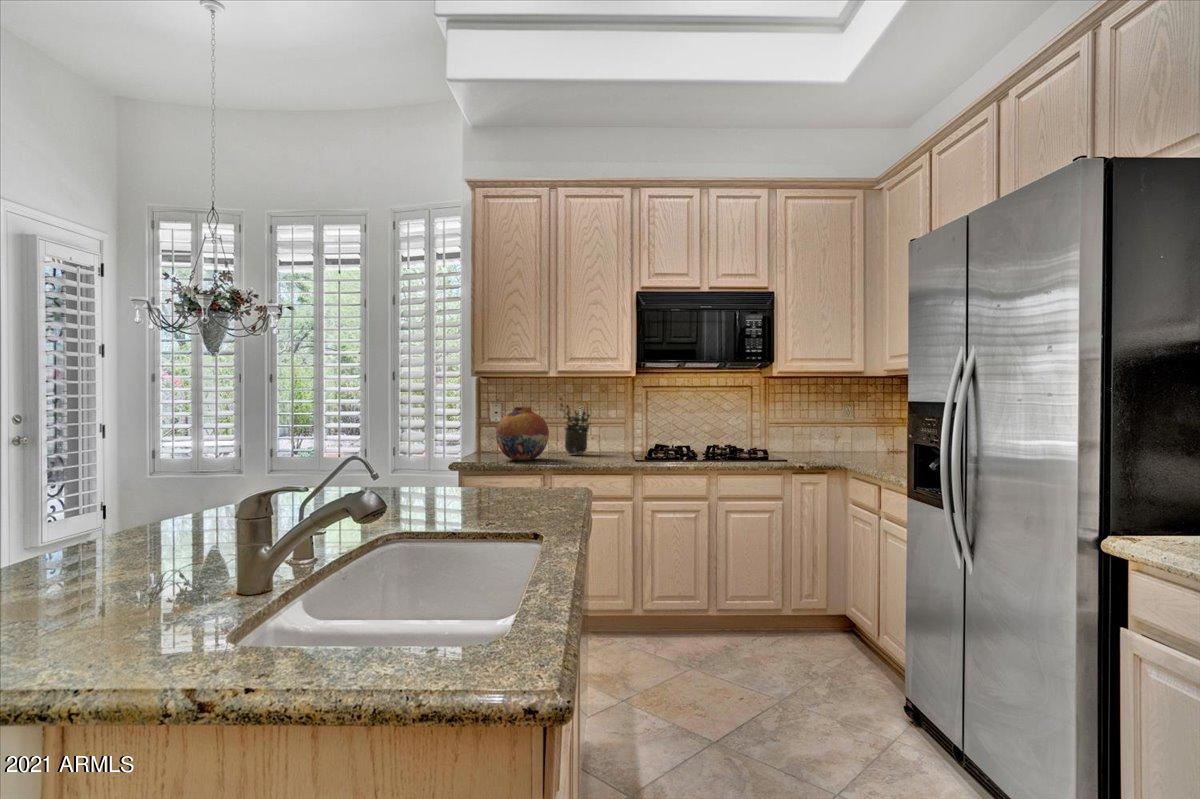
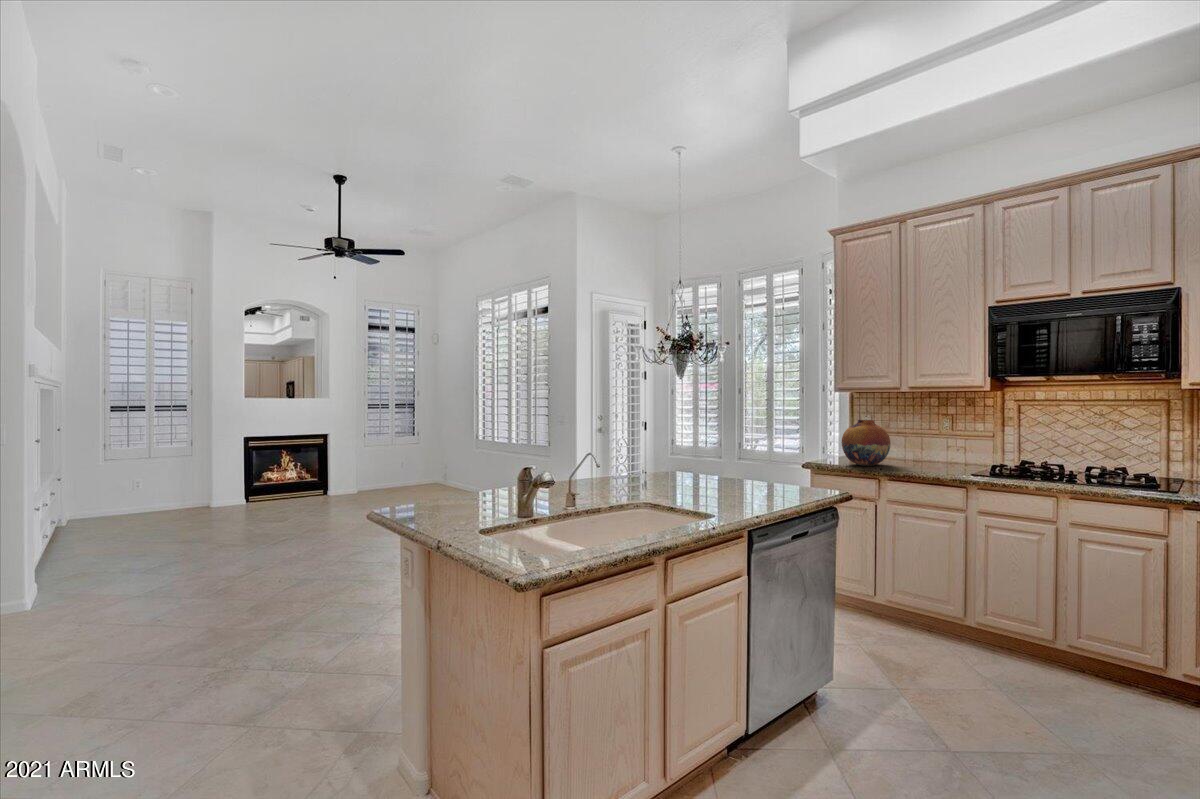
potted plant: present [560,398,590,454] -> none [917,411,947,464]

